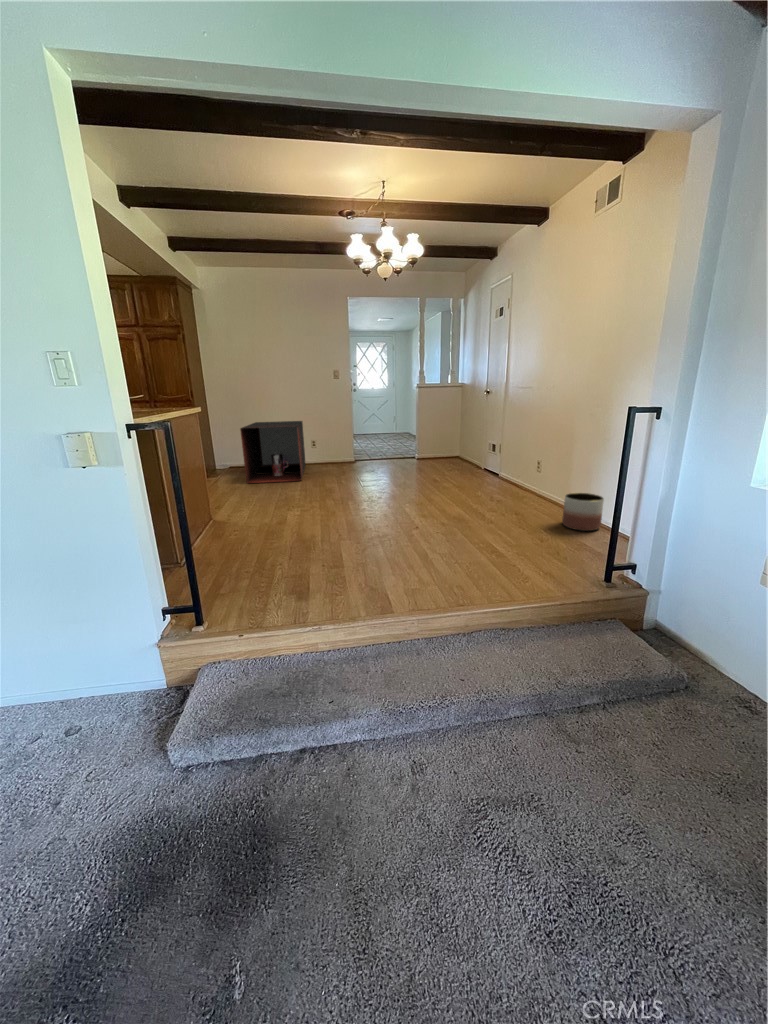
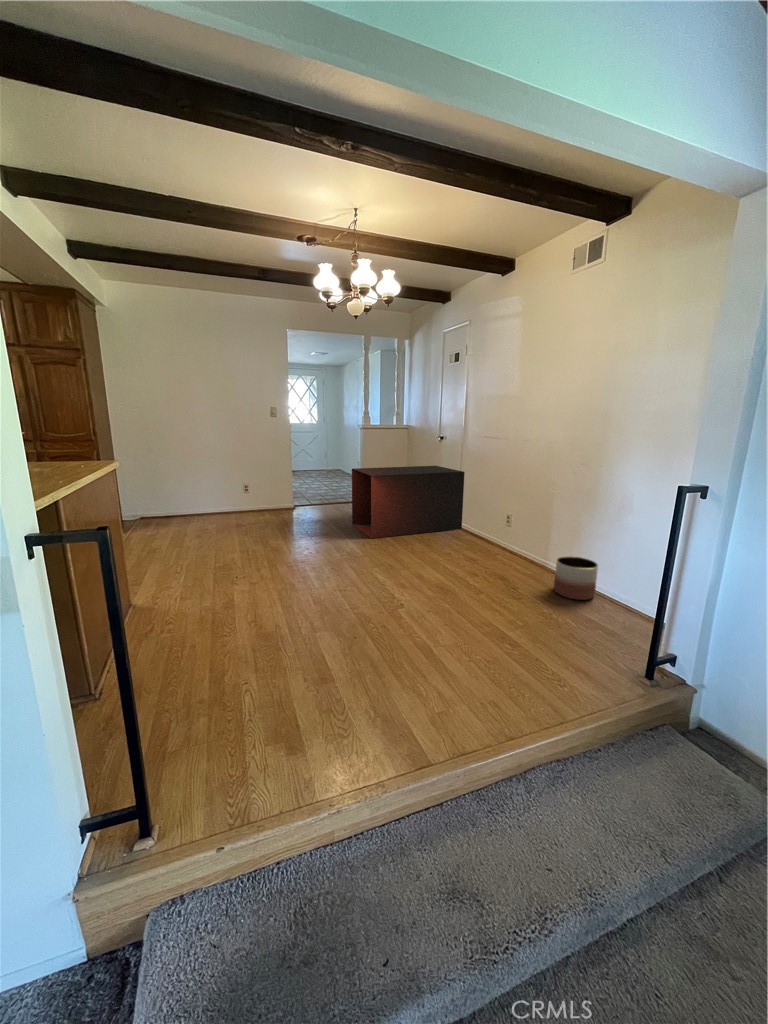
storage cabinet: present [240,421,306,483] -> present [352,466,465,538]

